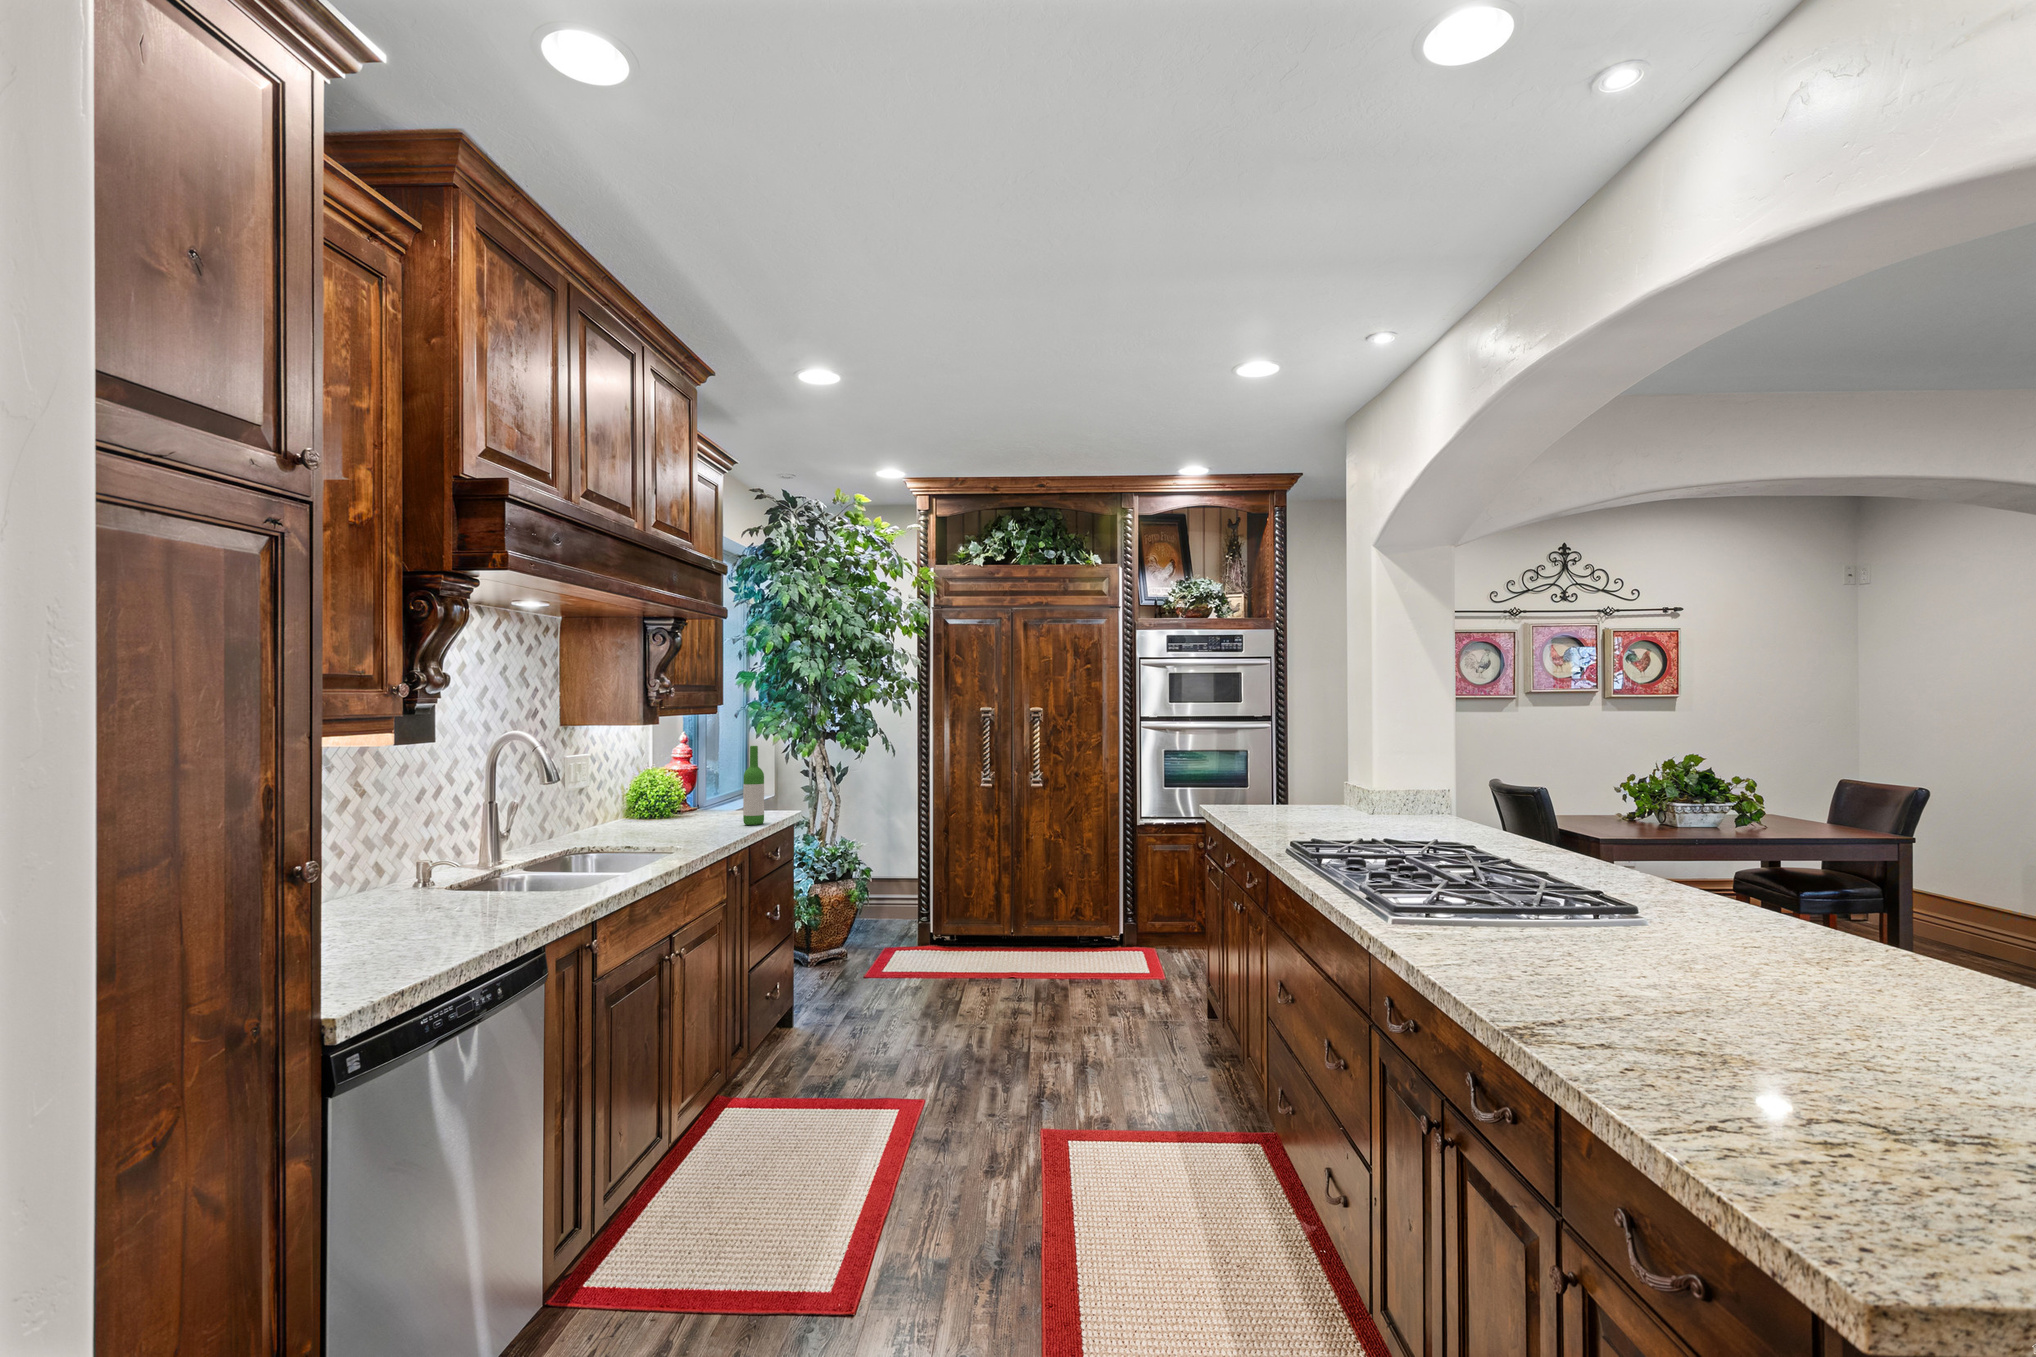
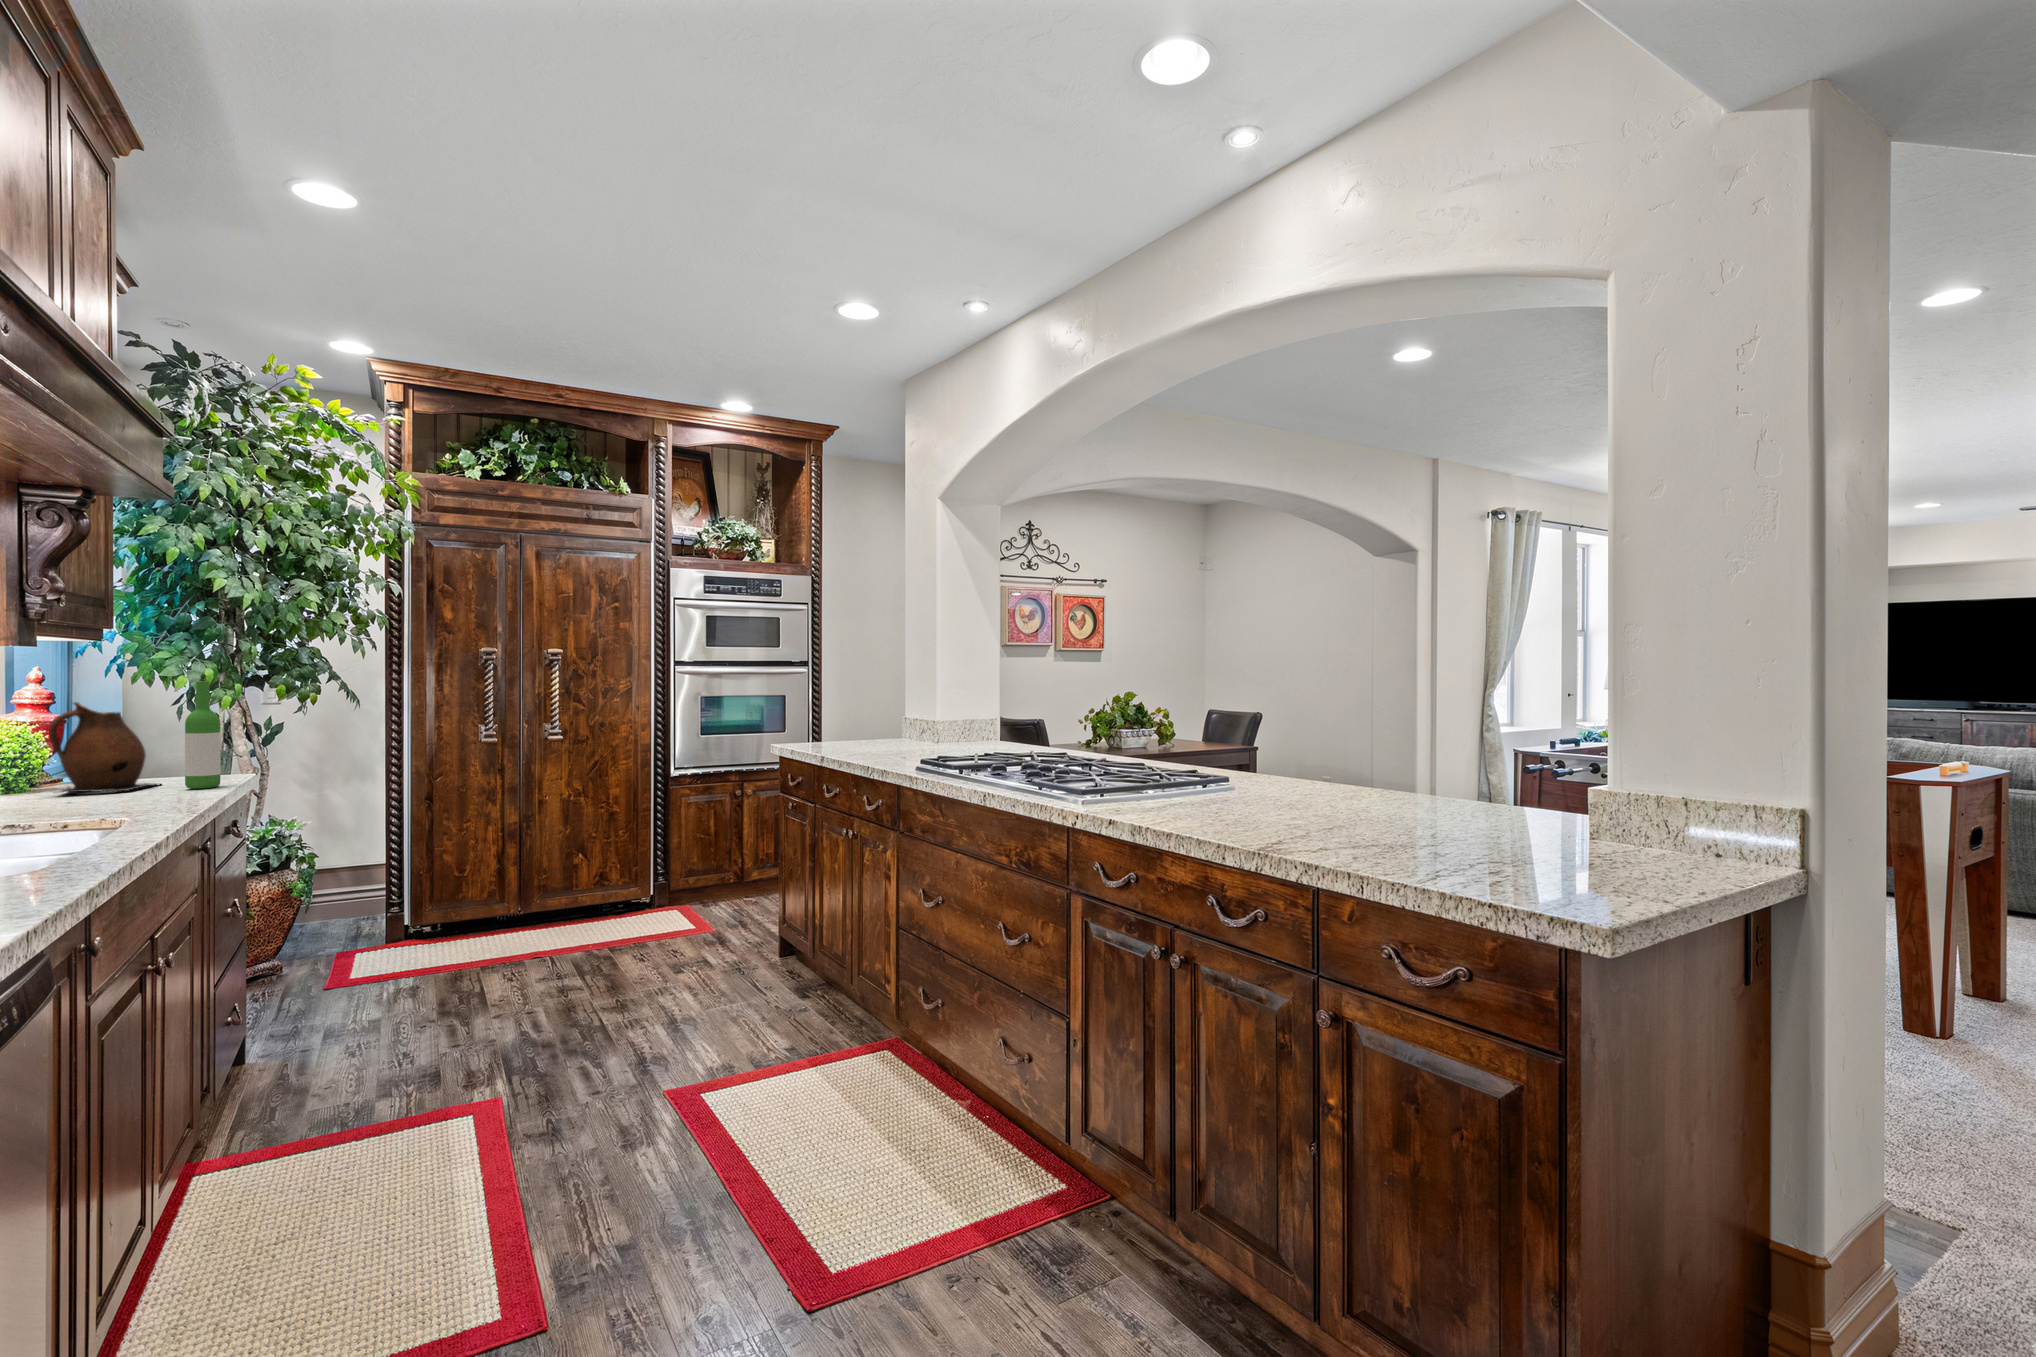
ceramic pitcher: none [677,759,740,825] -> present [49,702,157,792]

